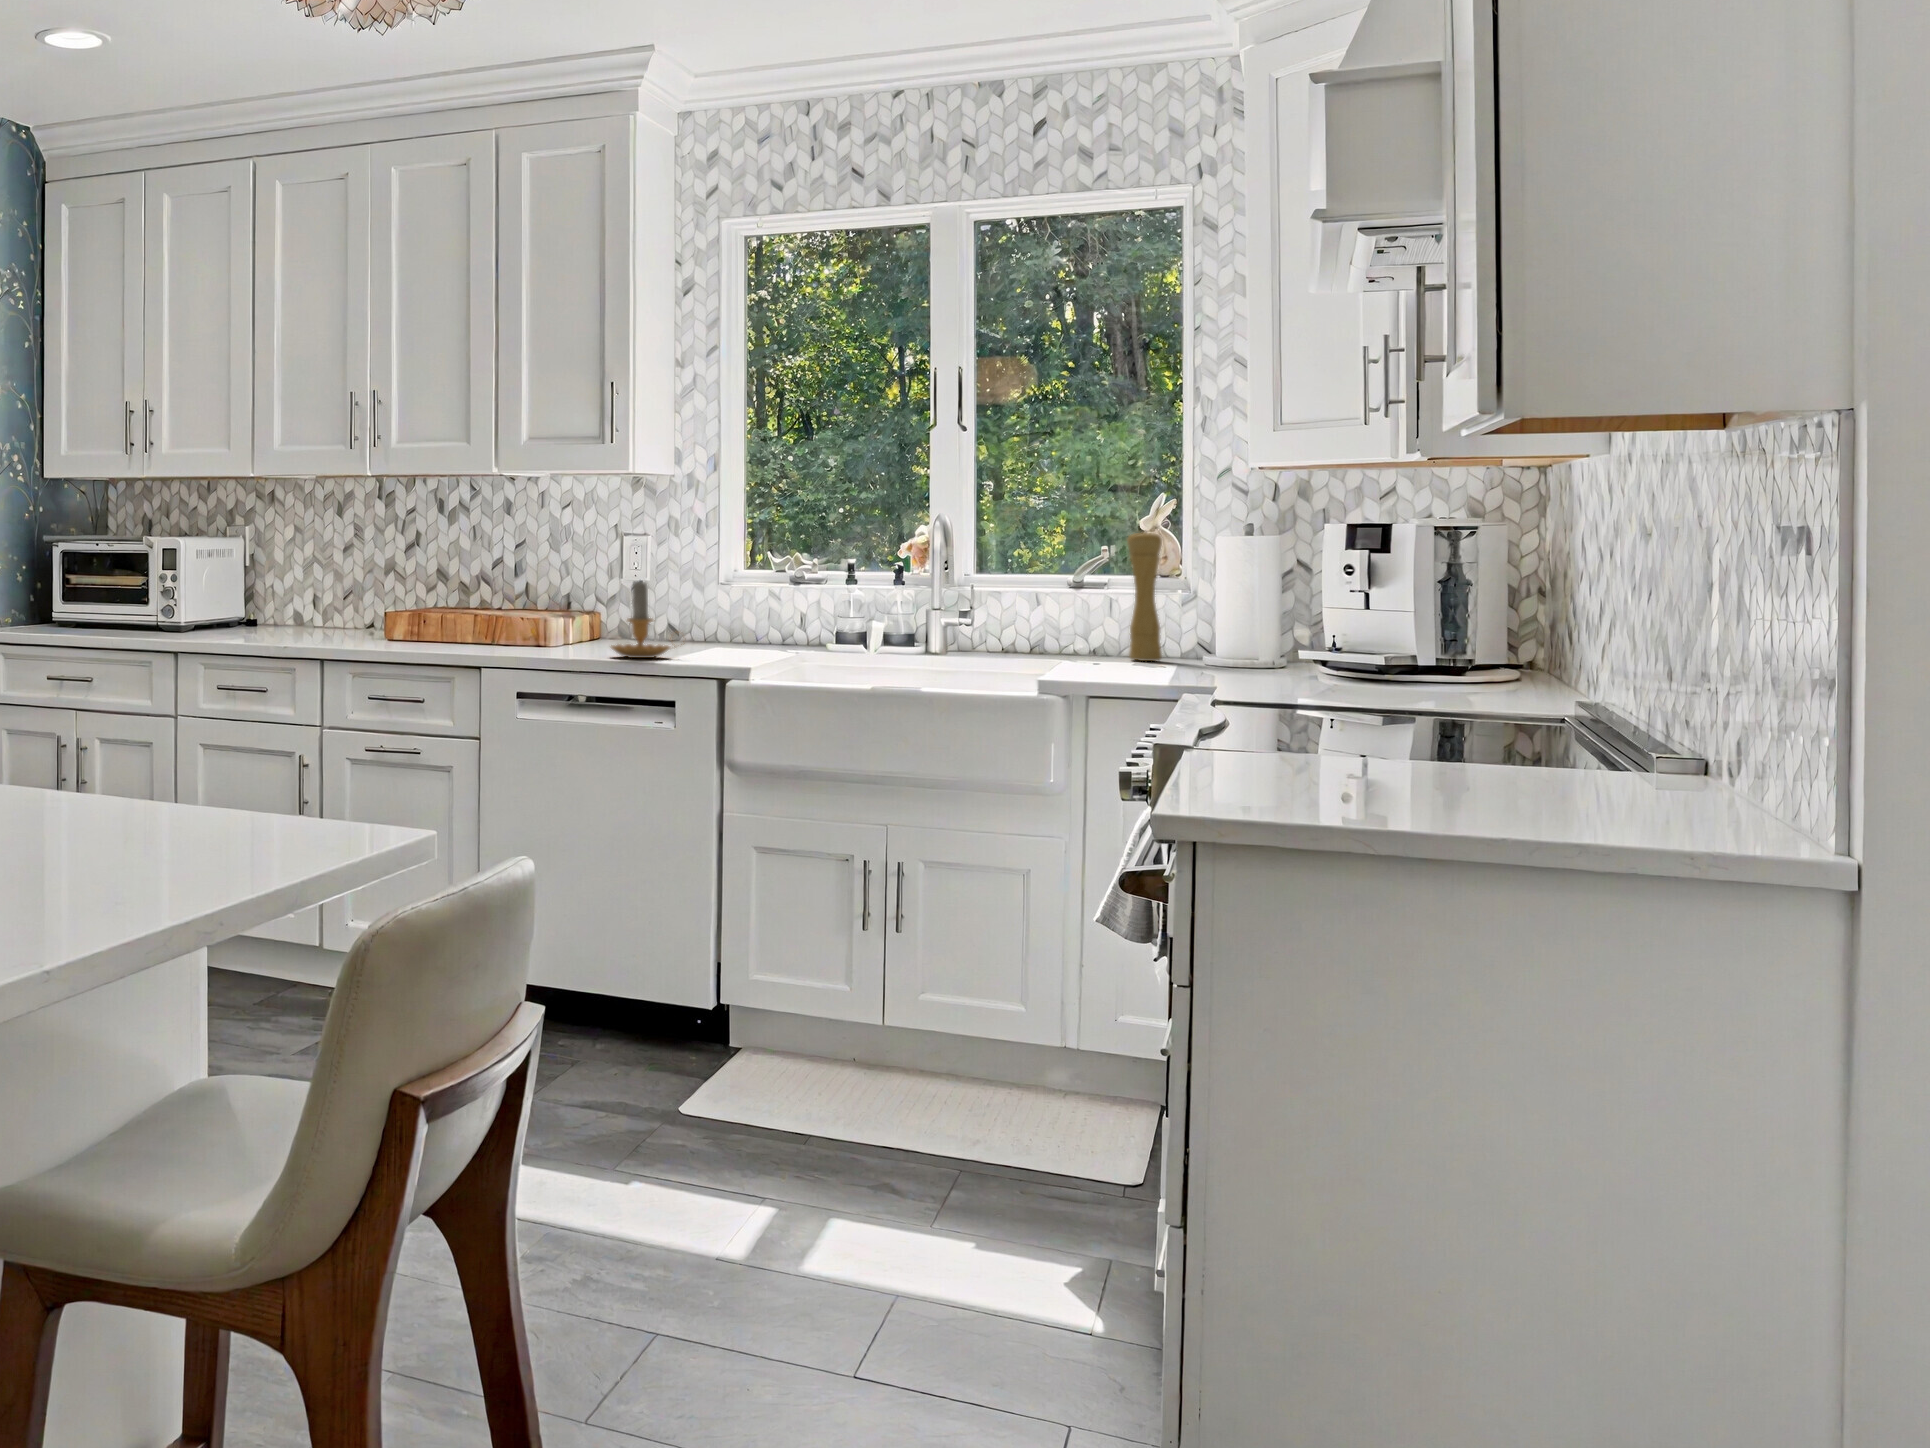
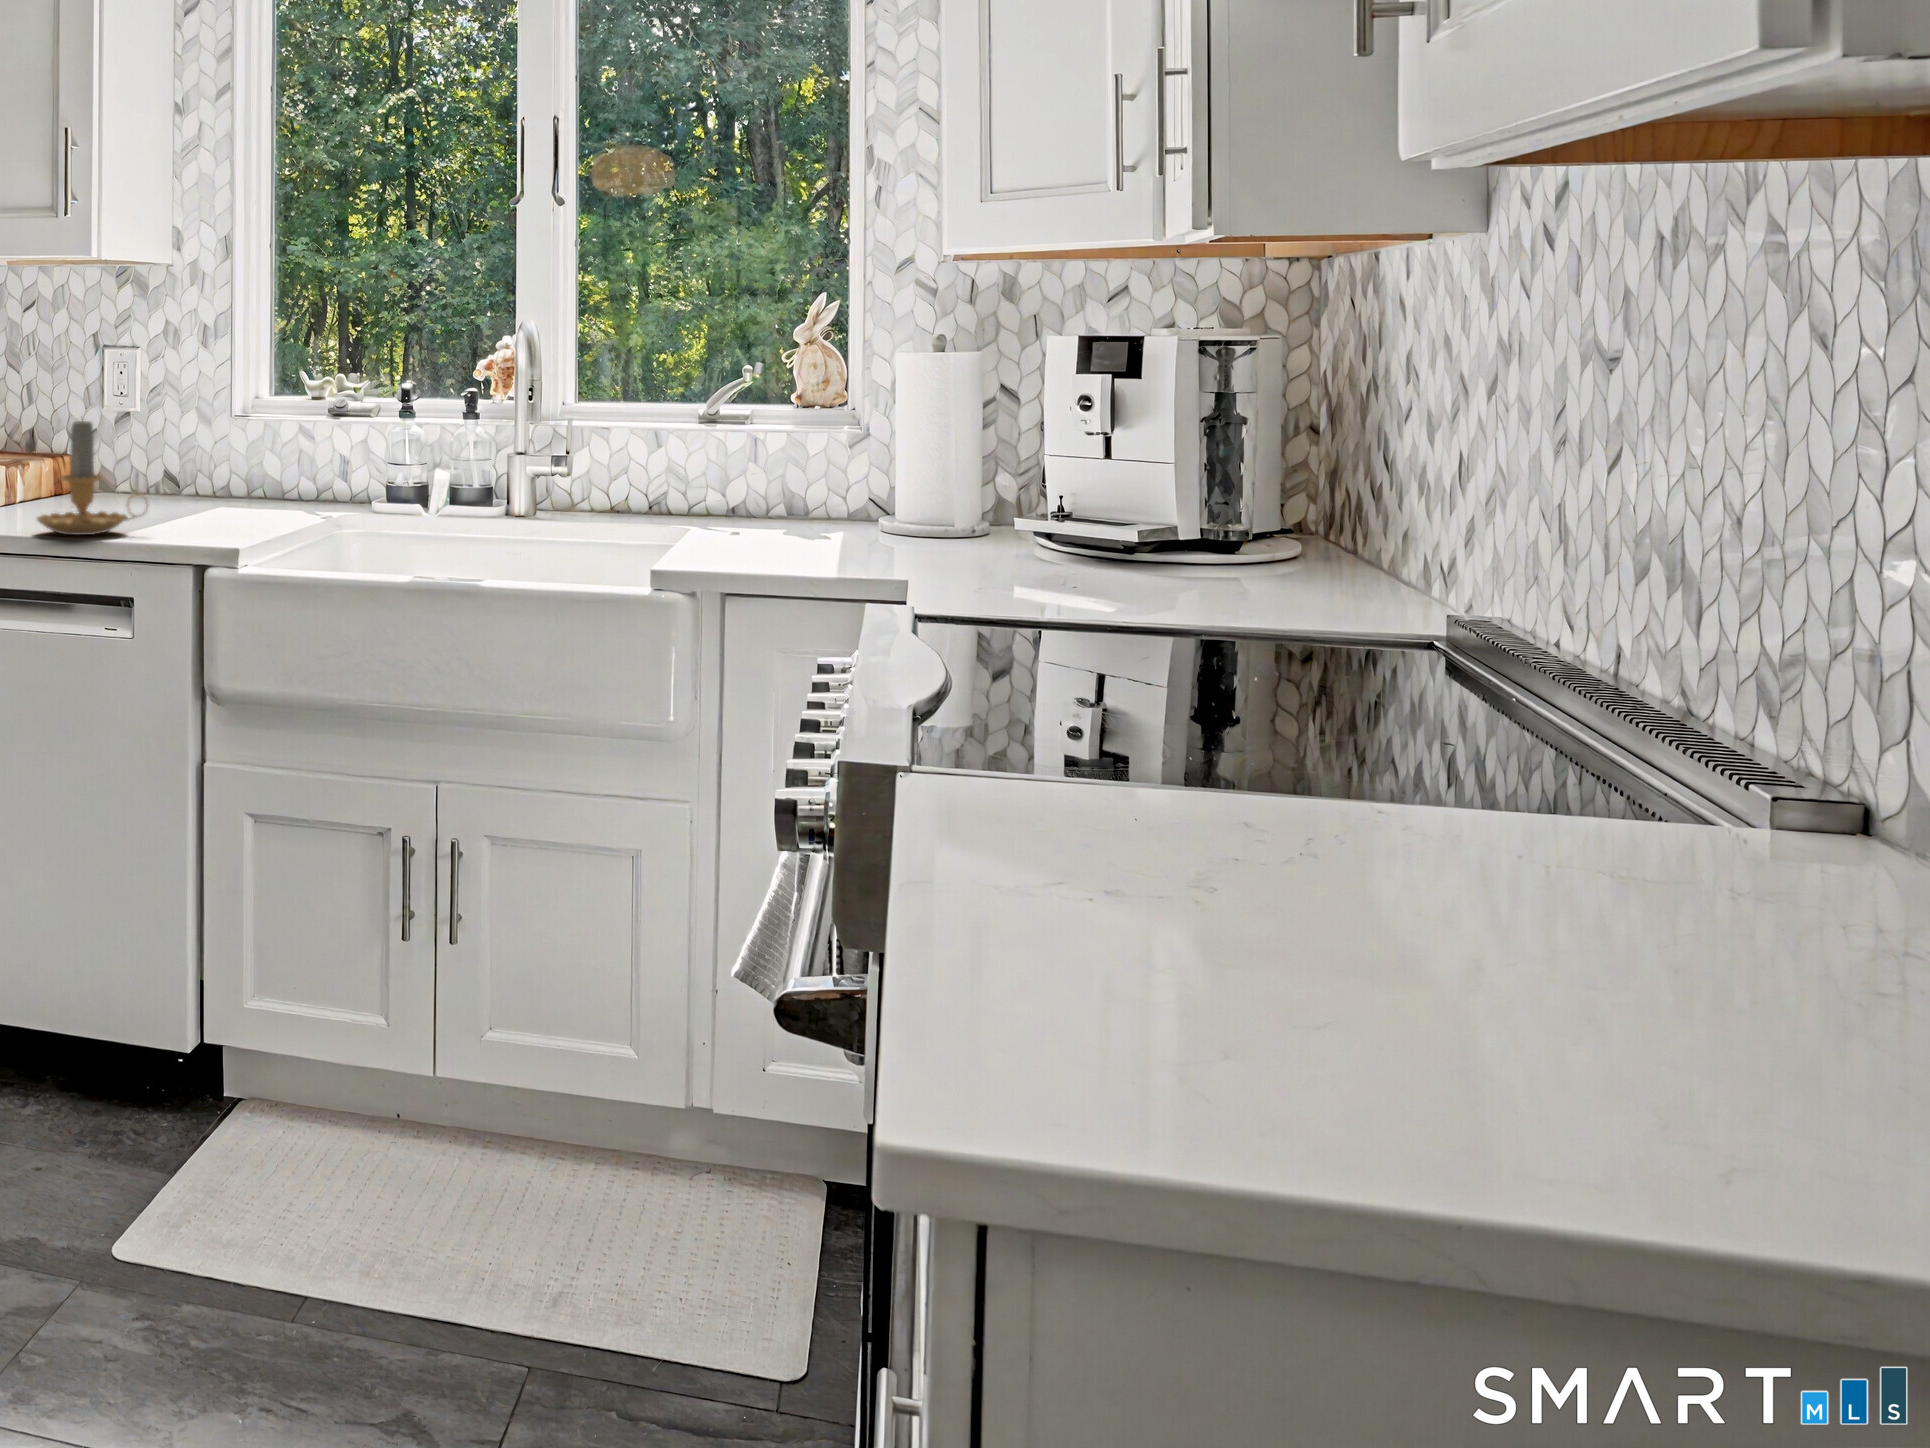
pepper mill: present [1127,532,1162,661] -> none [773,342,819,522]

